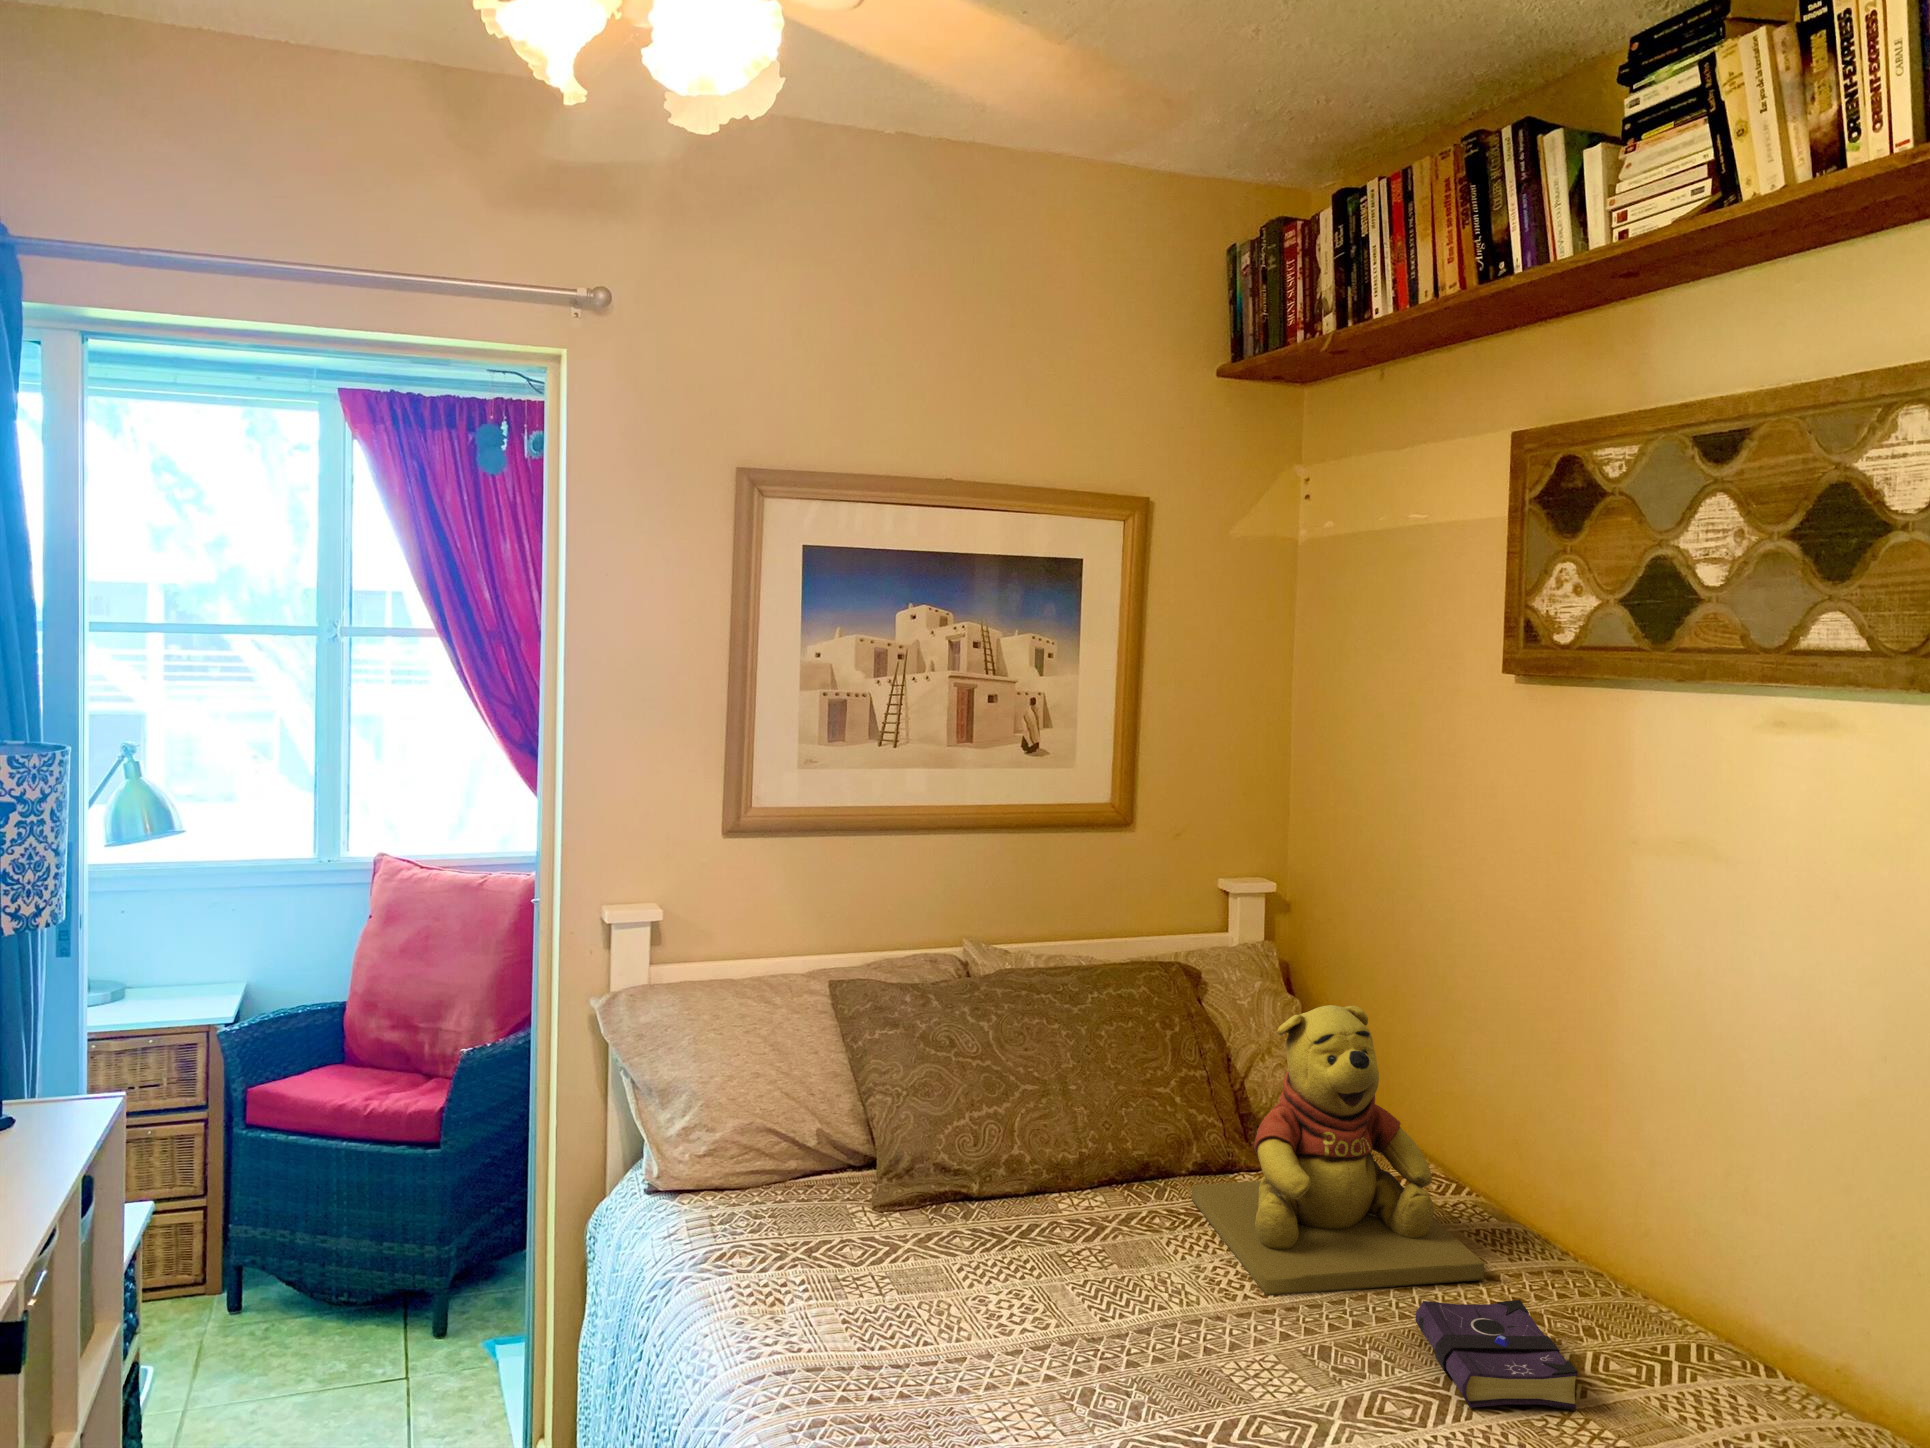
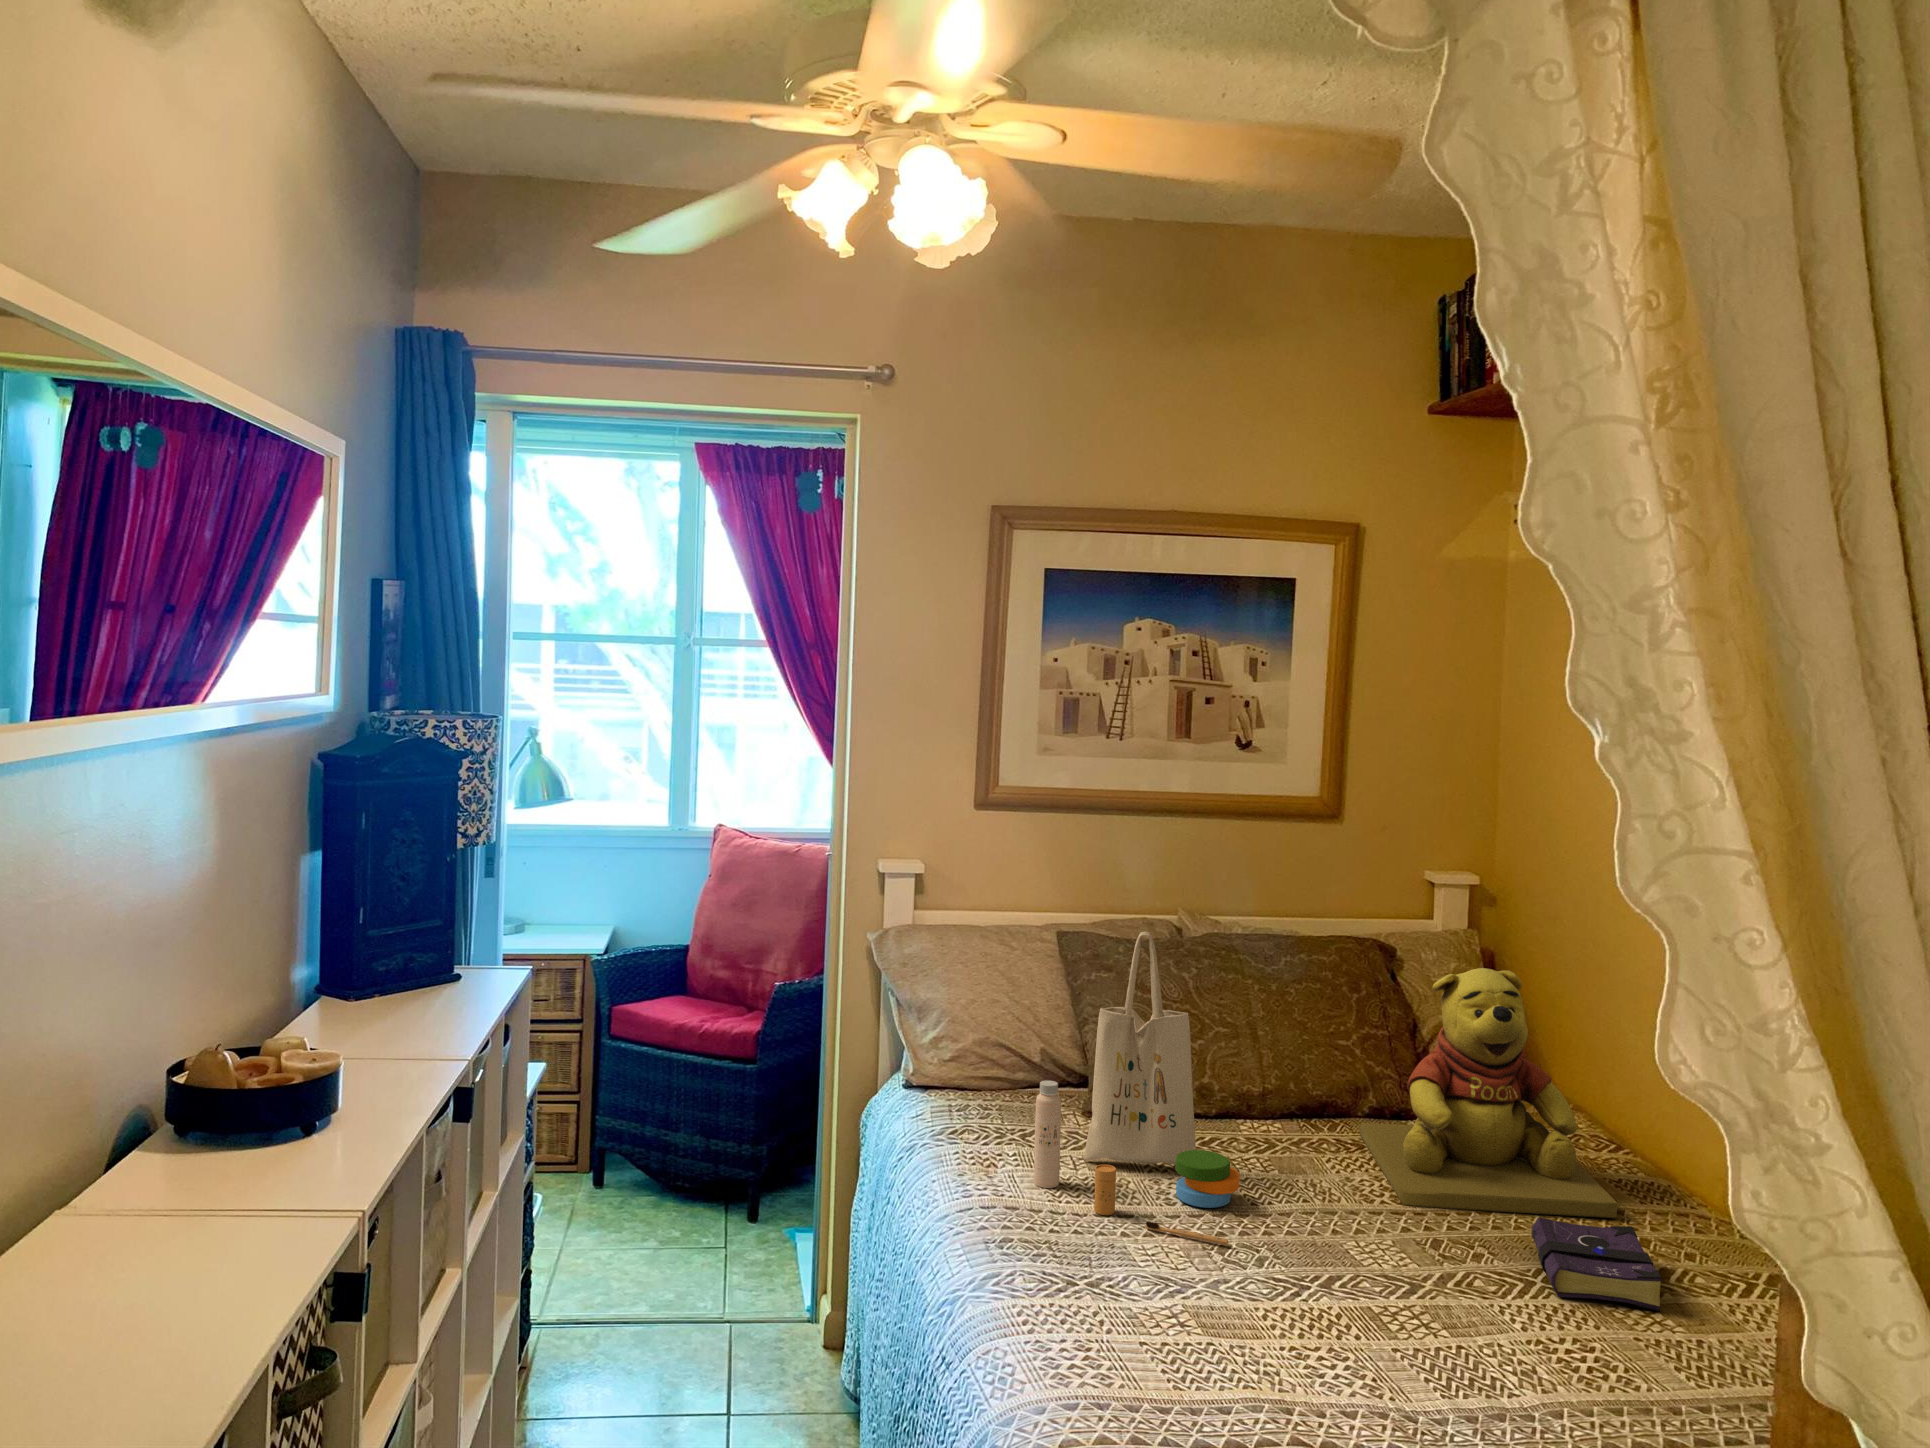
tote bag: none [837,994,1092,1392] -> present [1034,932,1240,1245]

